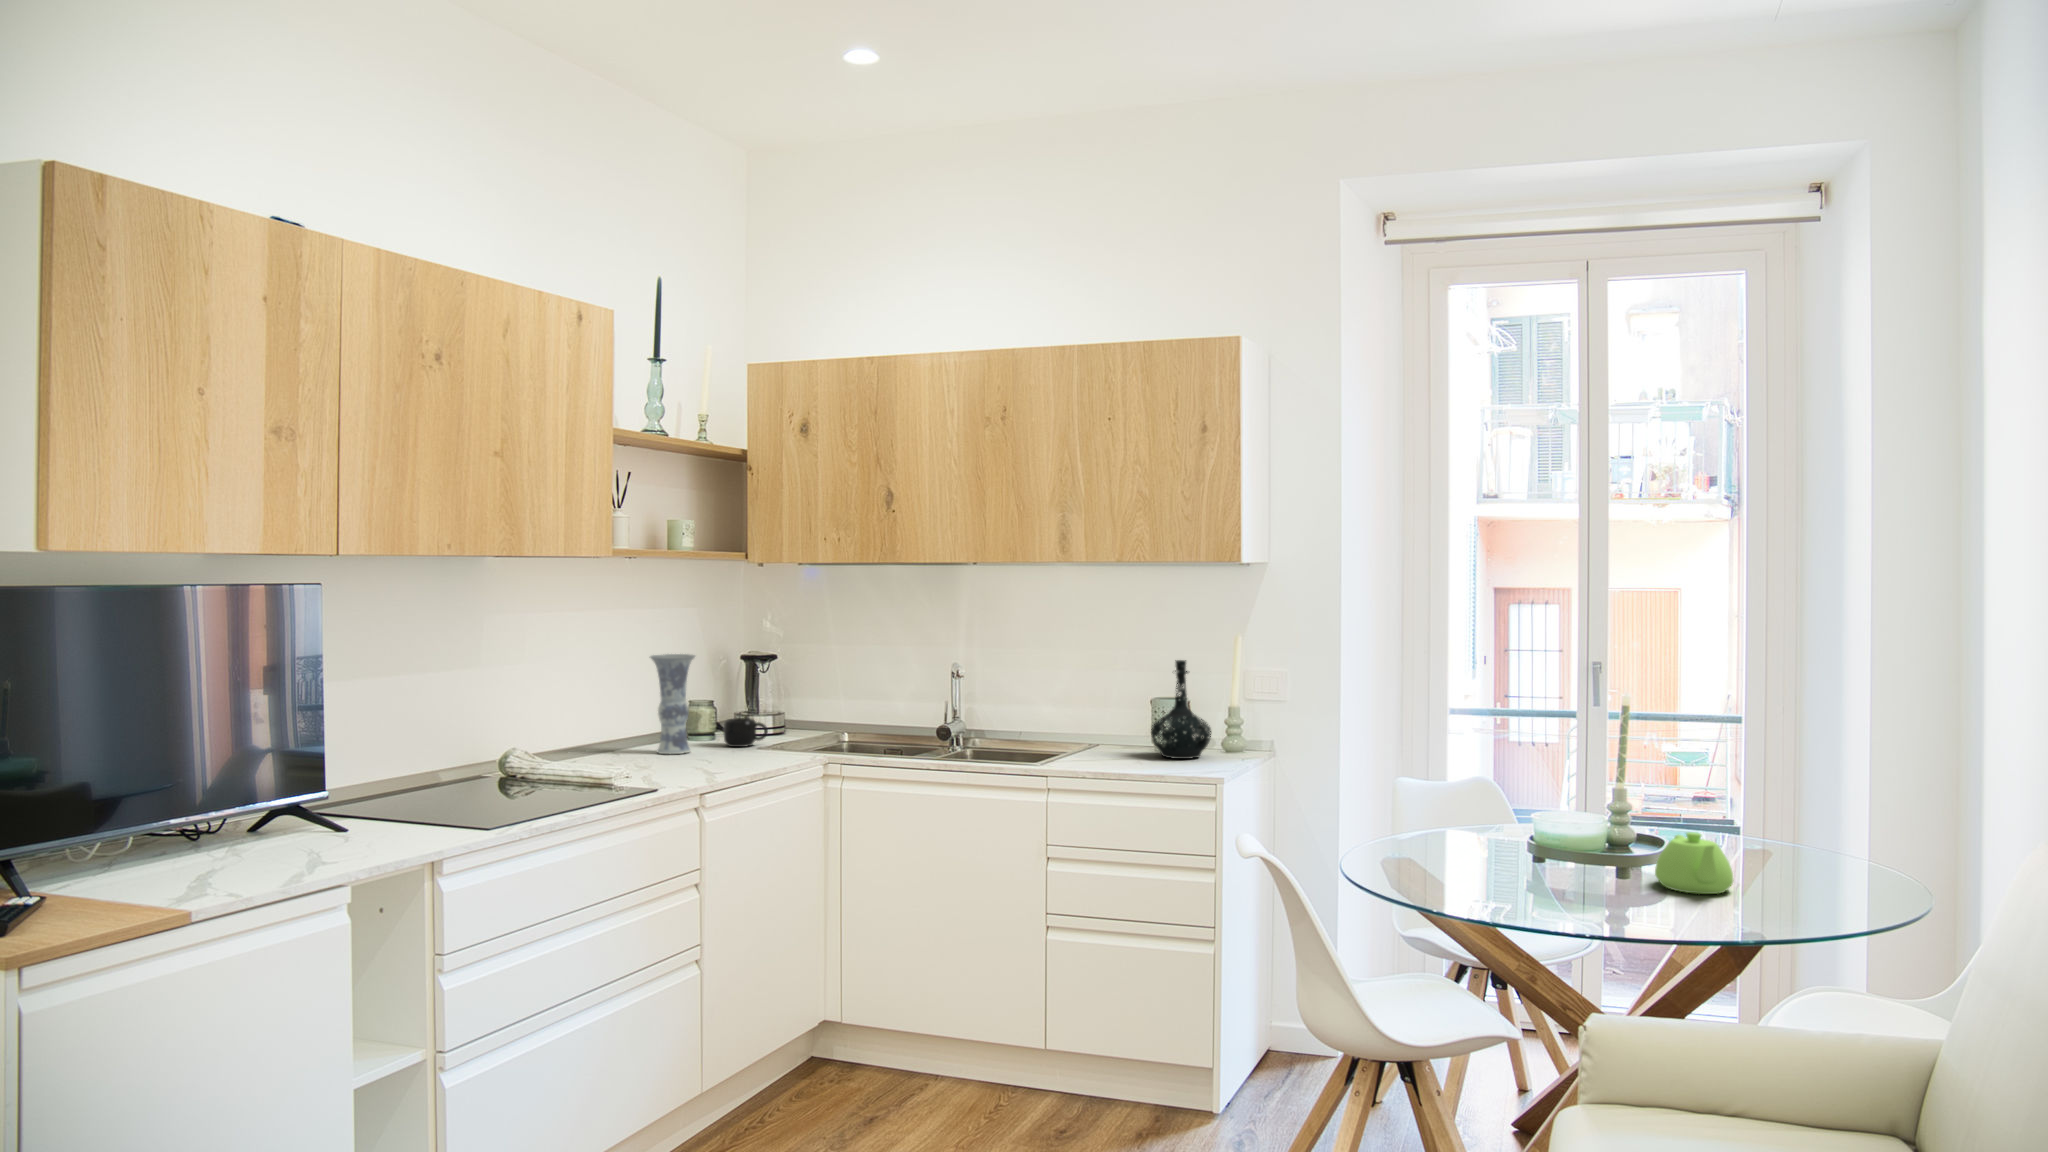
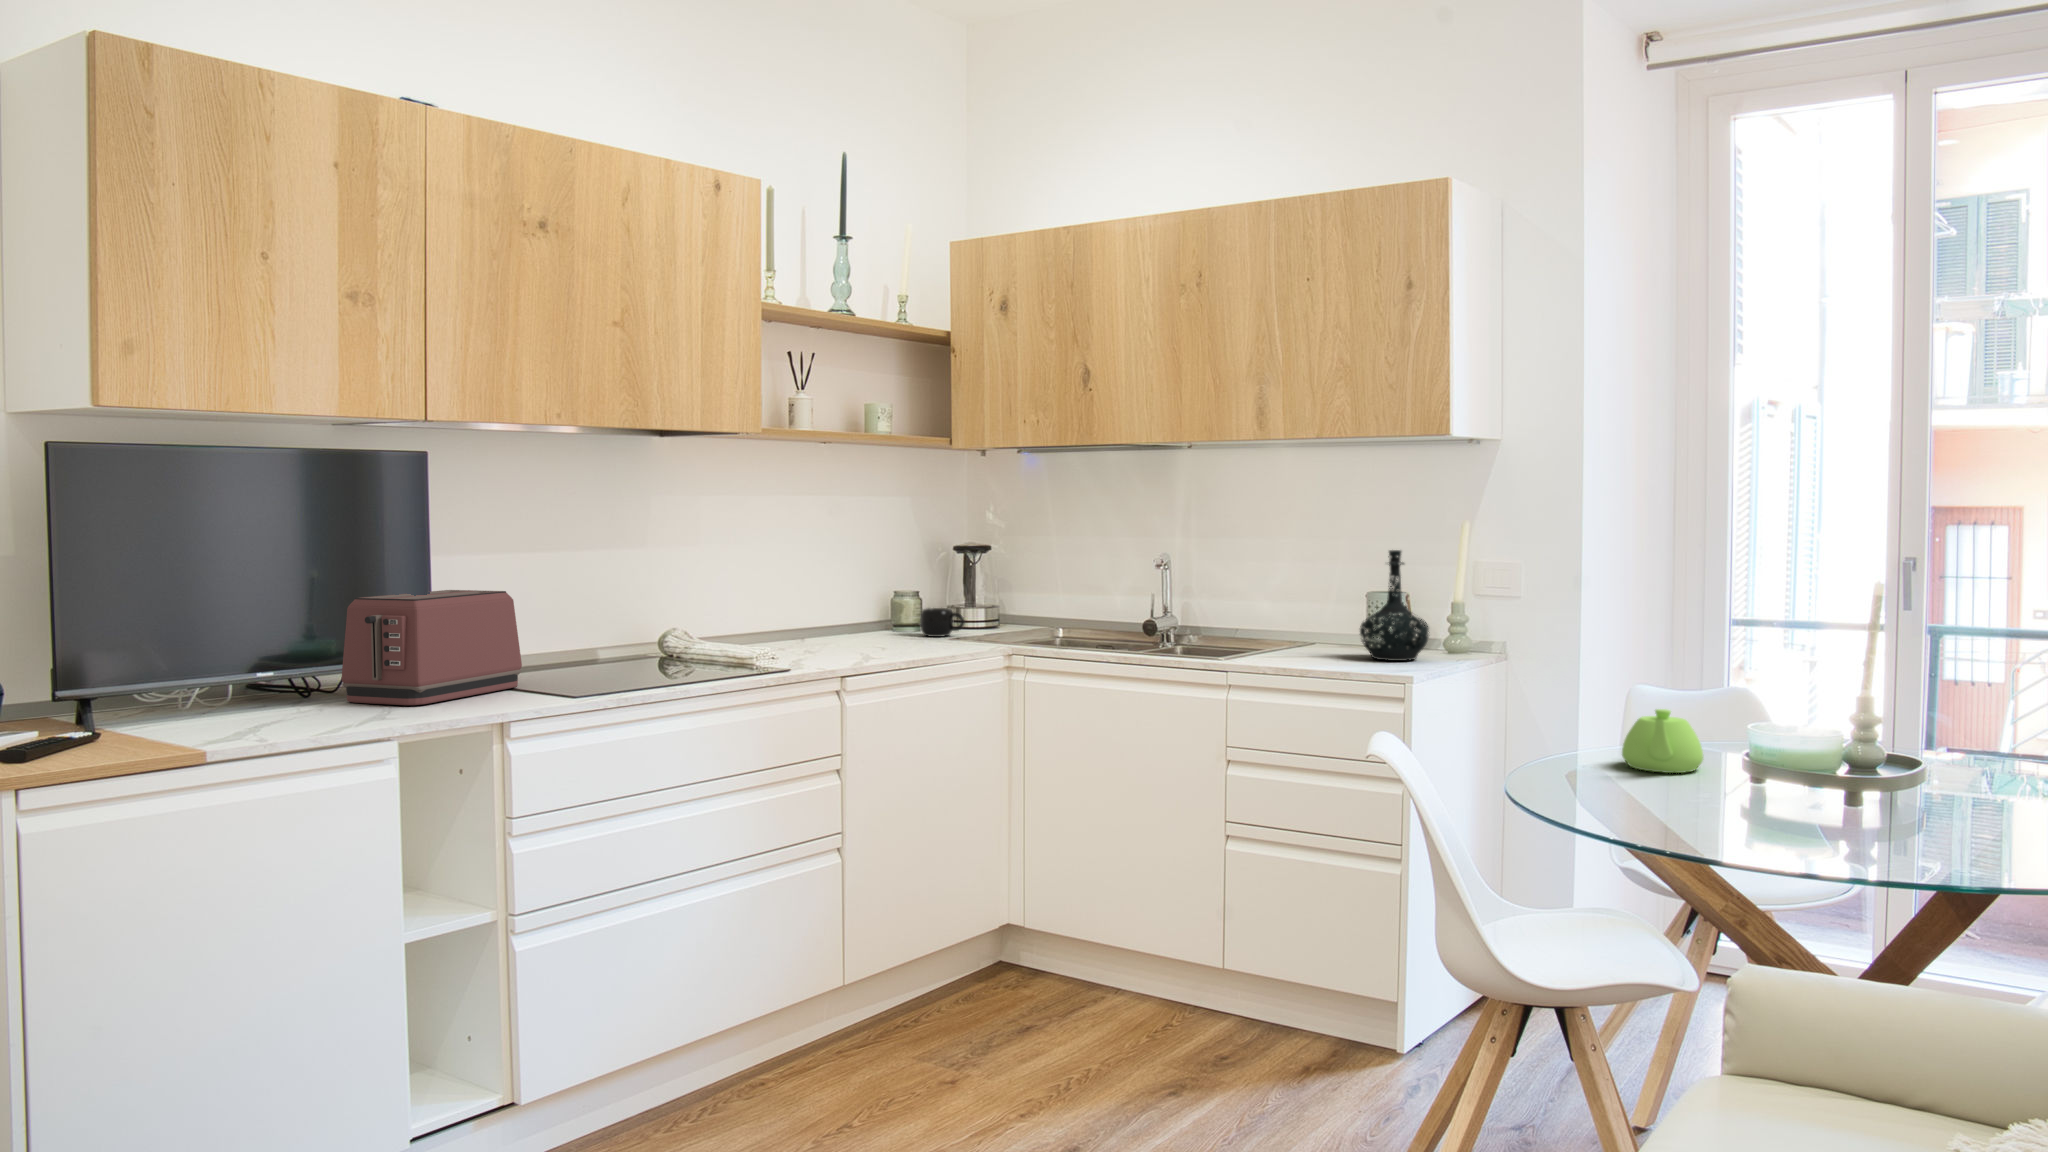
vase: present [650,654,695,754] -> none [840,541,887,640]
toaster: none [187,732,381,867] -> present [341,590,522,705]
teapot: present [1655,832,1734,894] -> present [1622,709,1703,773]

